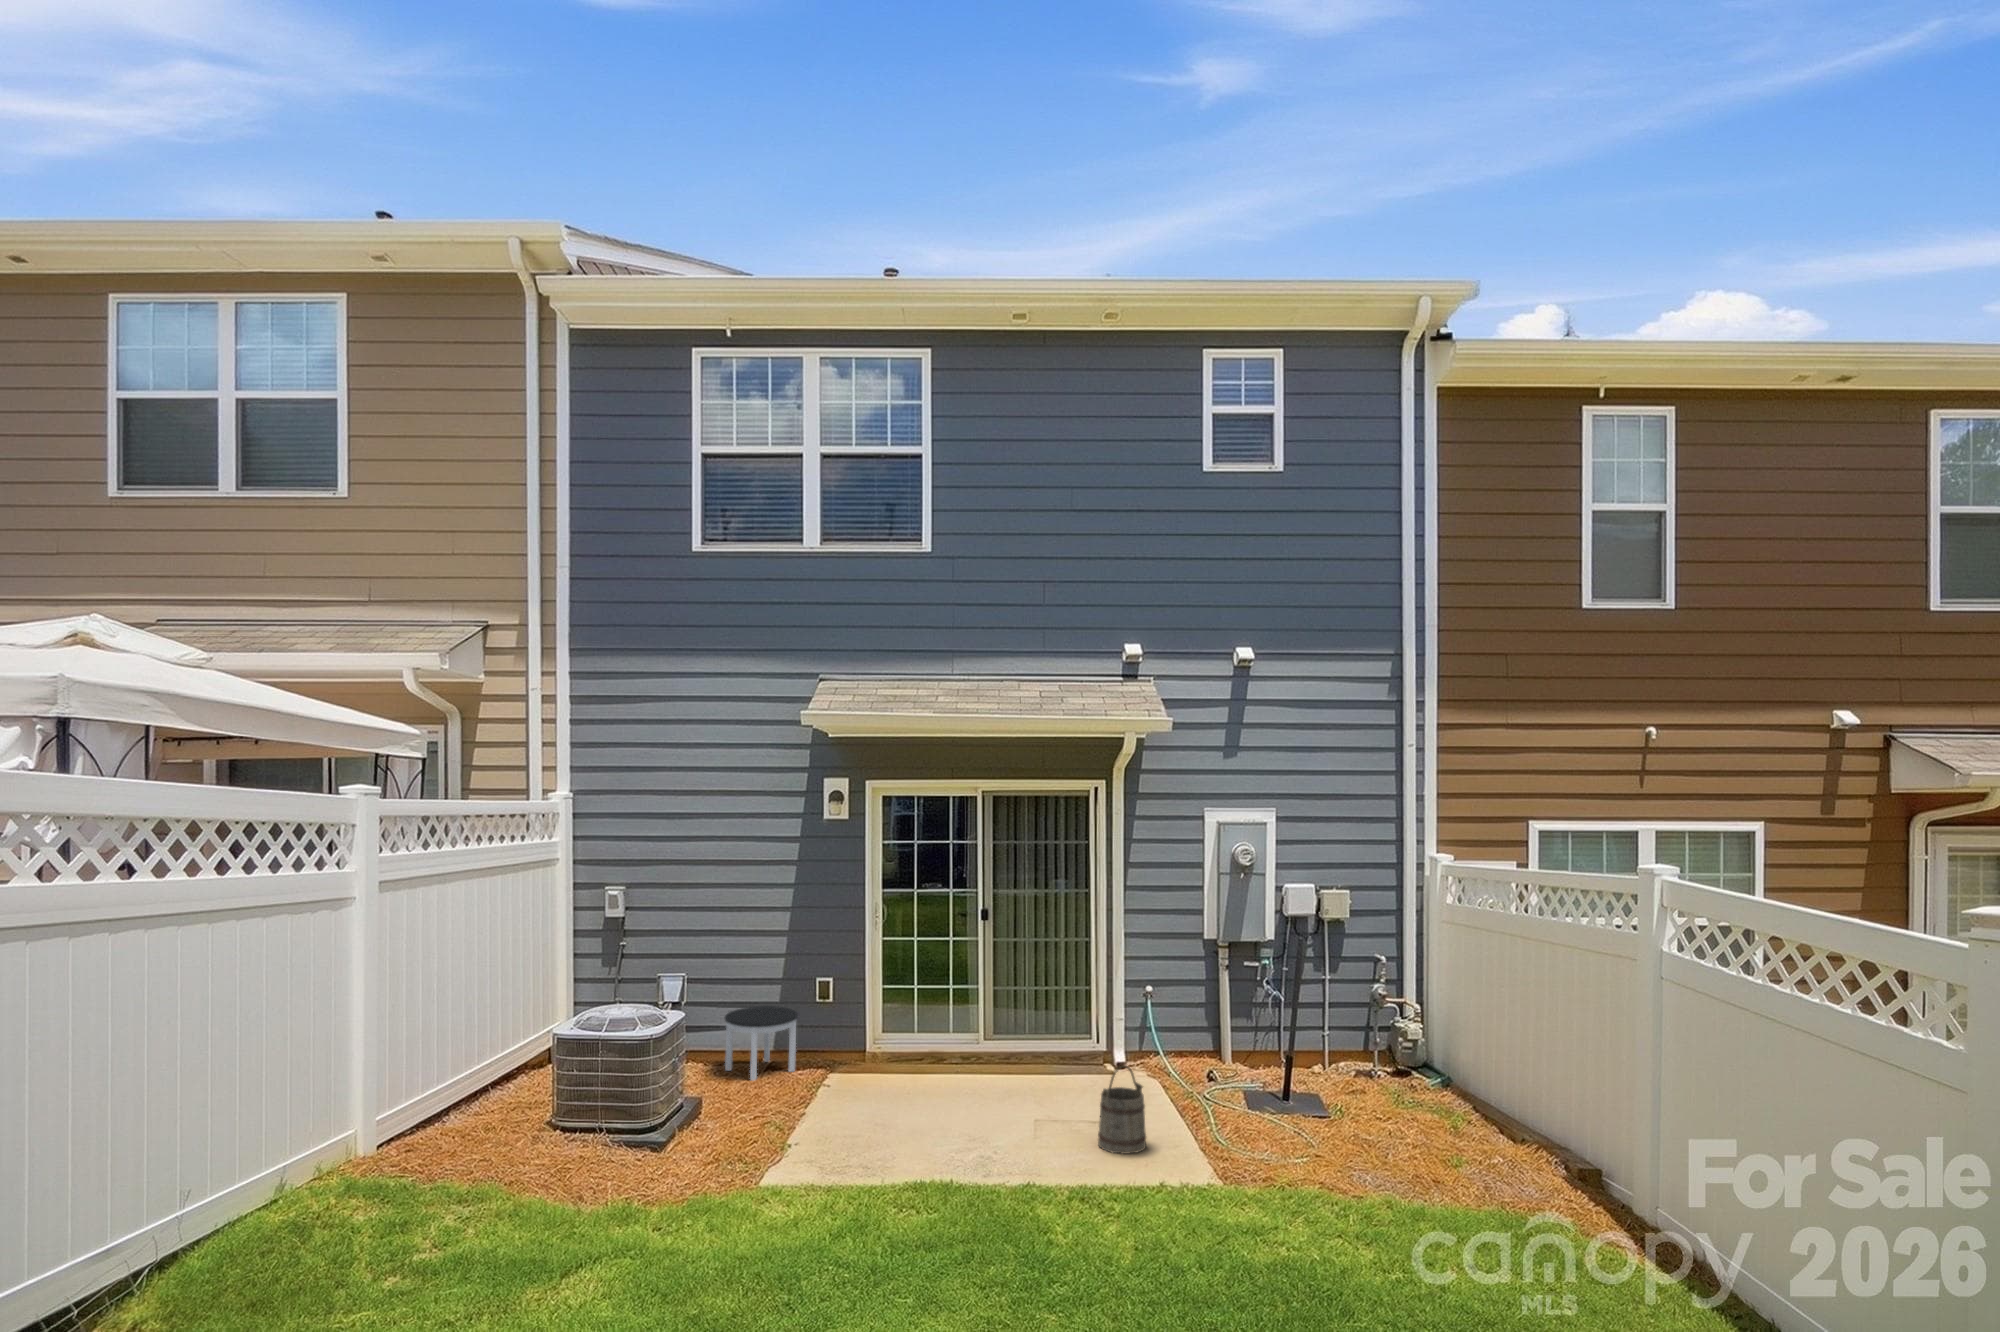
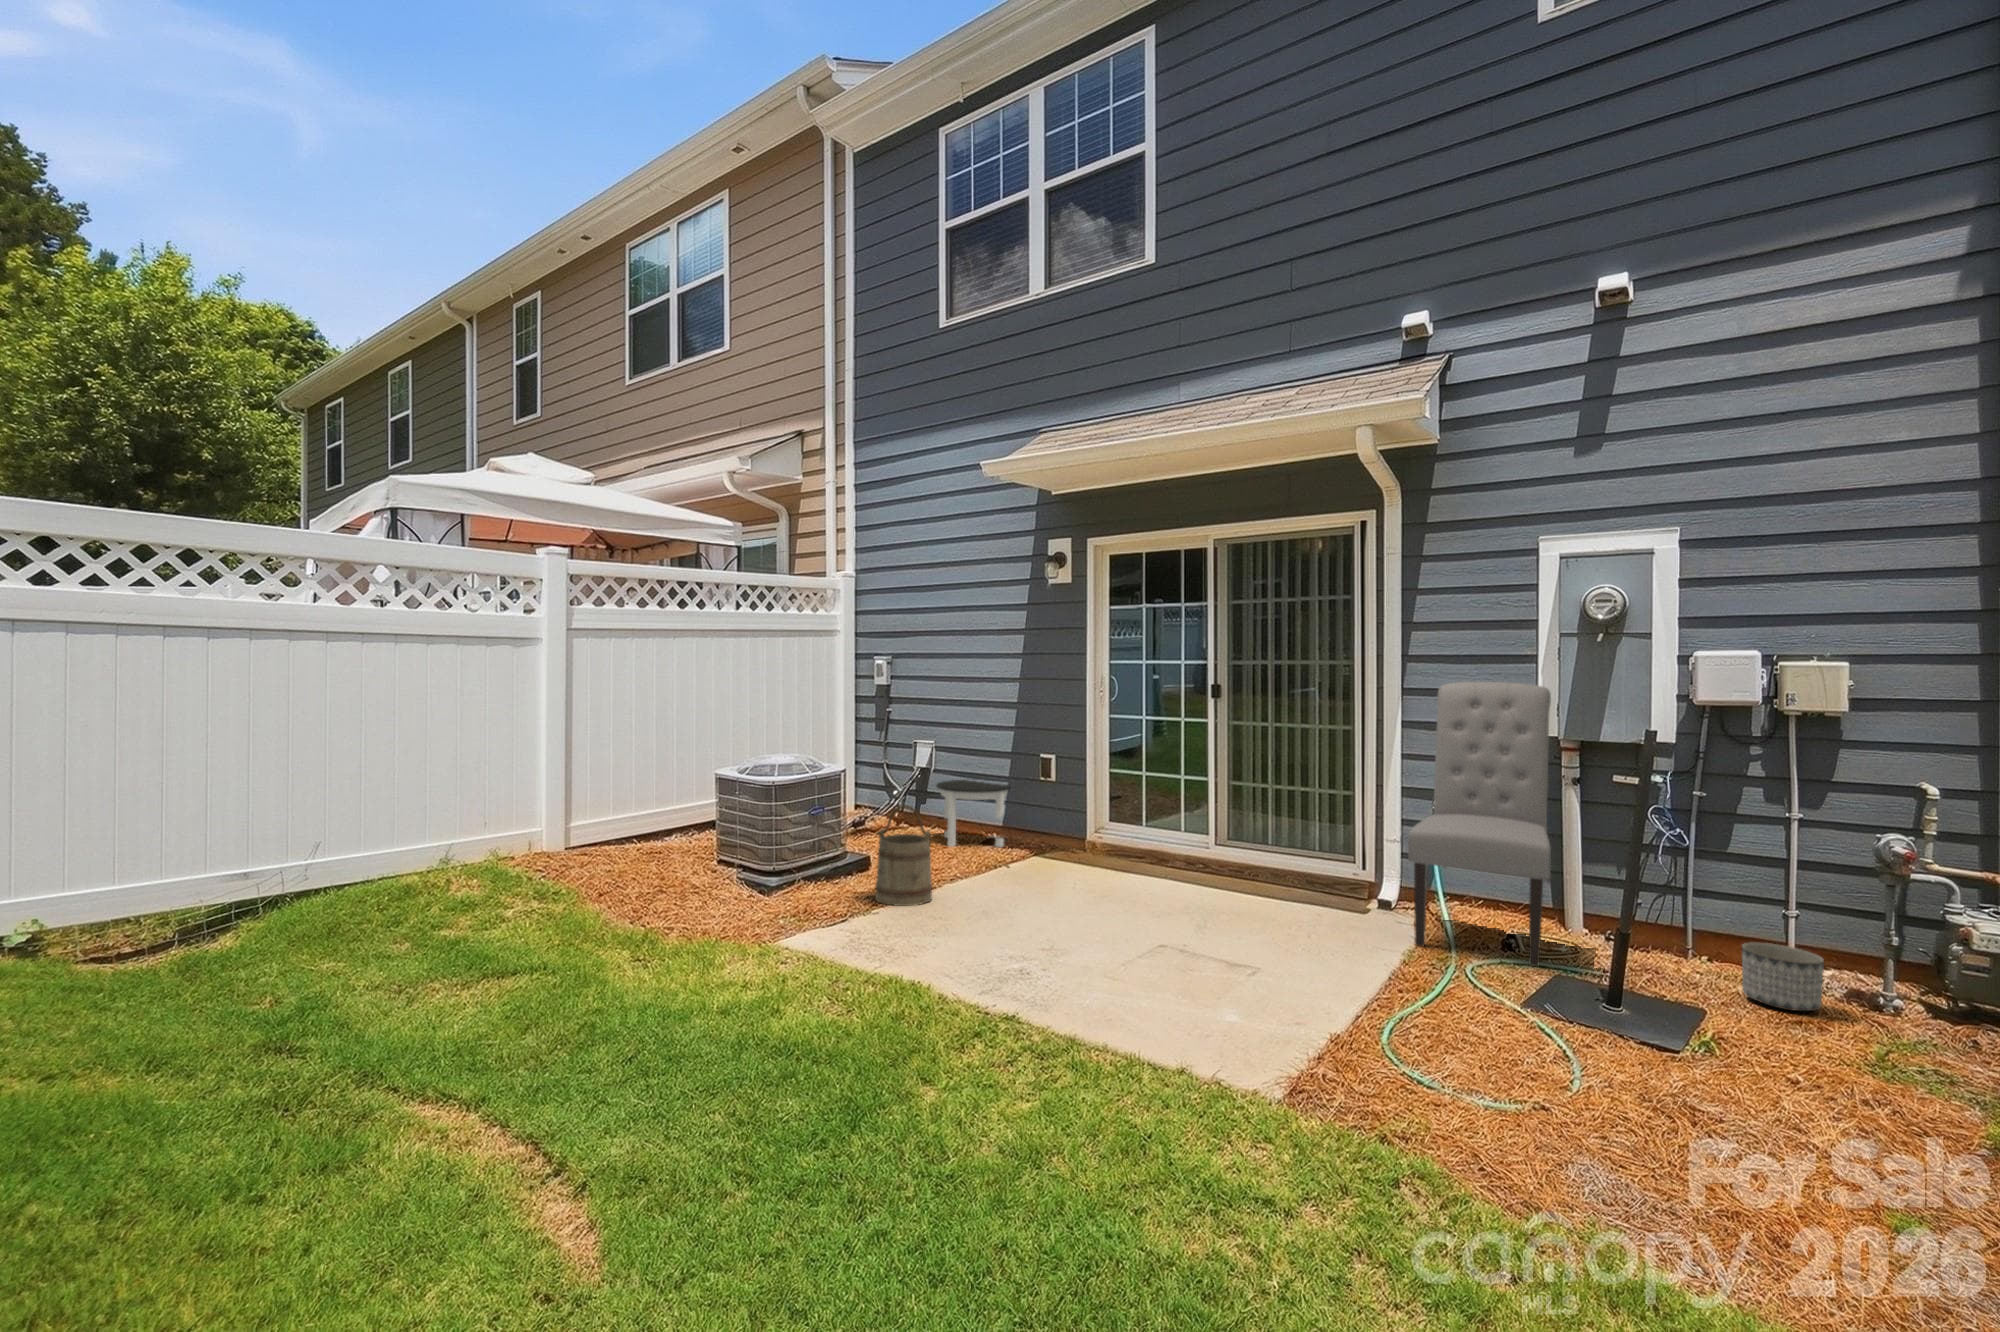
chair: none [1153,907,1246,1097] -> present [1408,682,1551,967]
planter: none [1328,1058,1362,1094] -> present [1742,943,1824,1011]
bucket: present [1098,1065,1146,1154] -> present [875,805,933,906]

